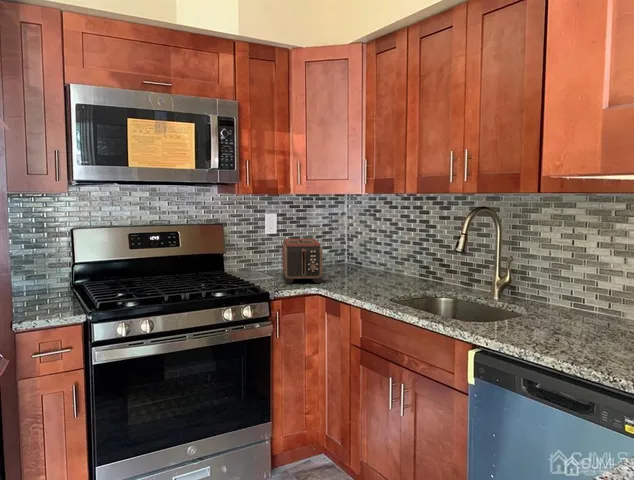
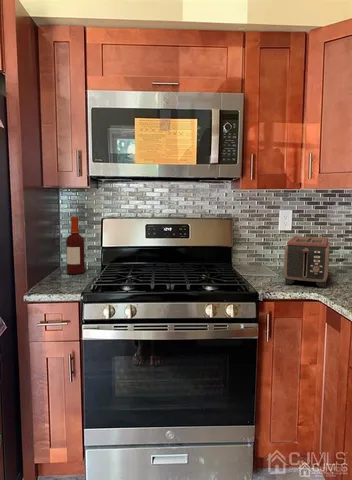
bottle: none [32,228,59,298] -> present [66,217,85,274]

